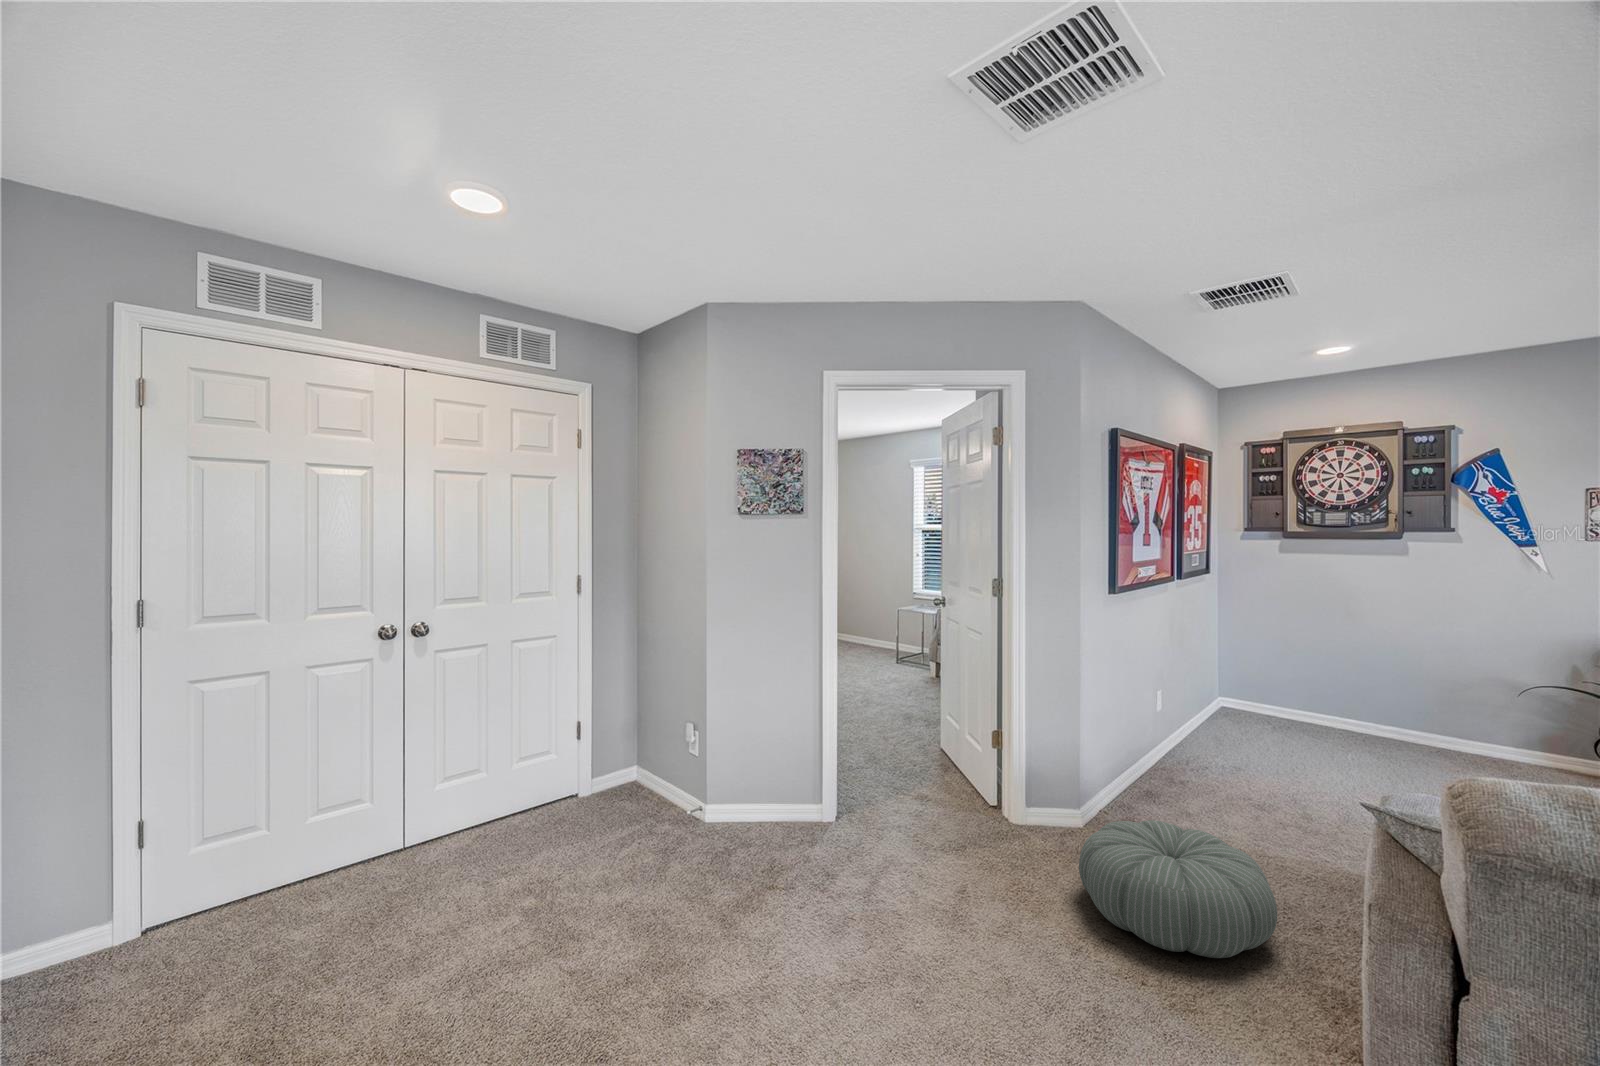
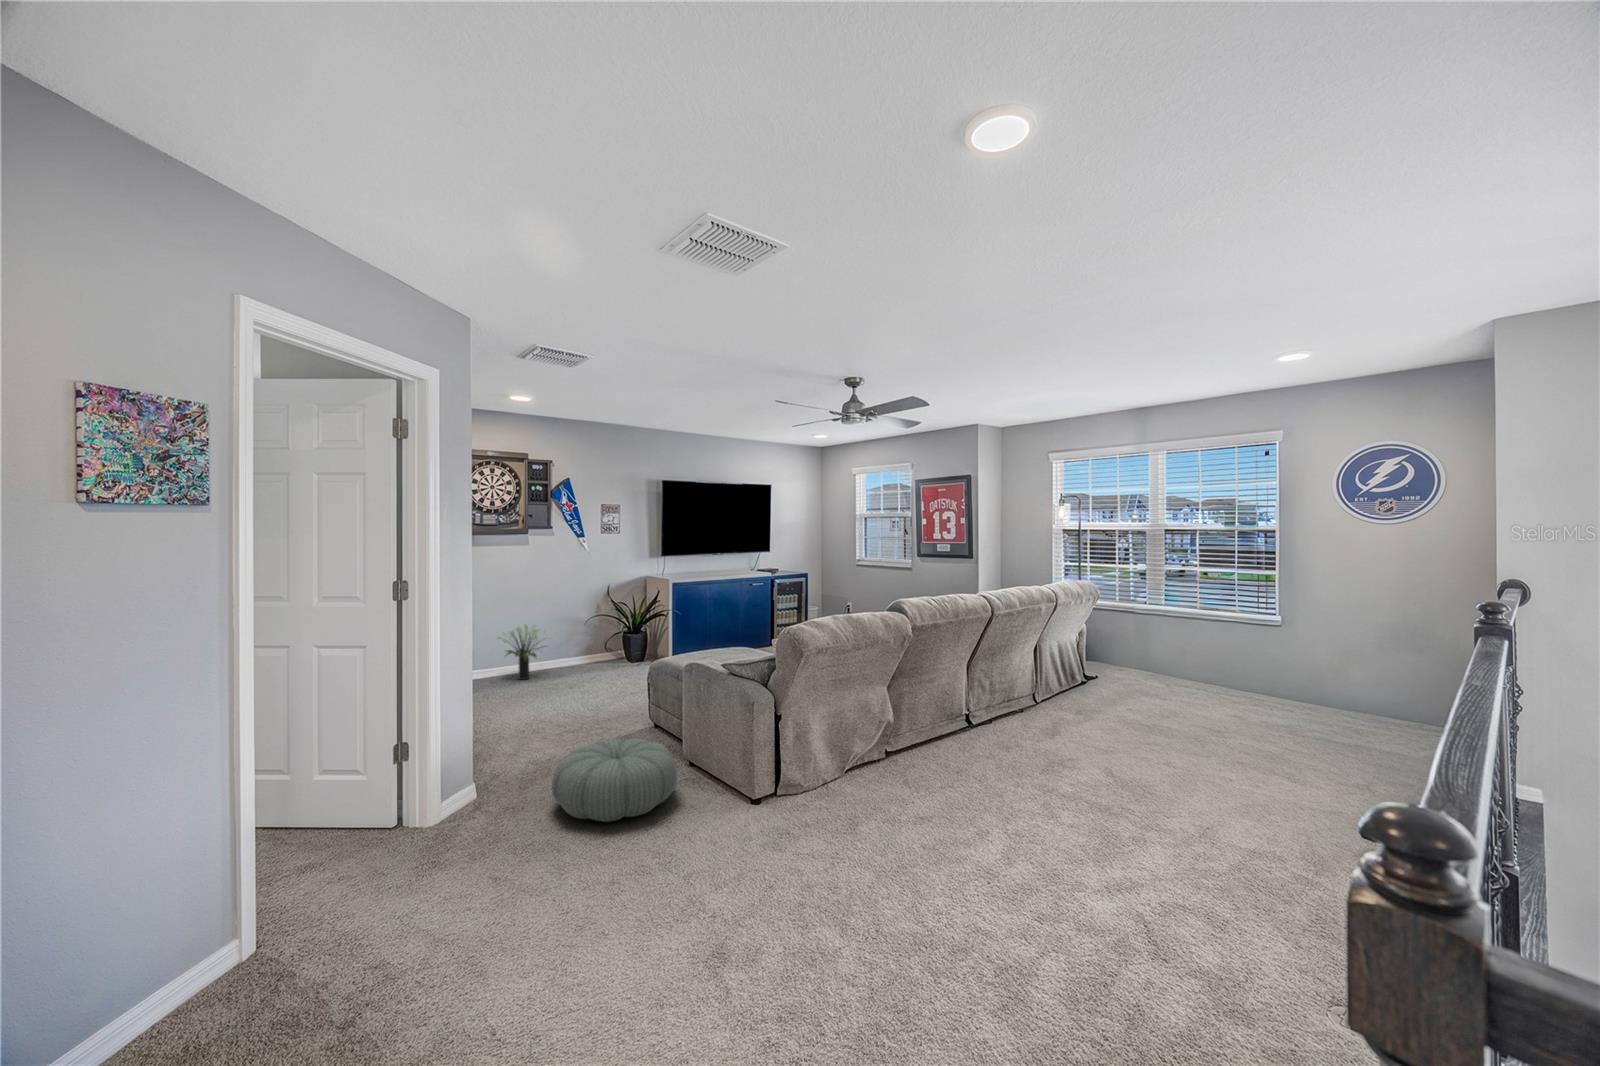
potted plant: none [1334,668,1432,750] -> present [497,624,552,680]

